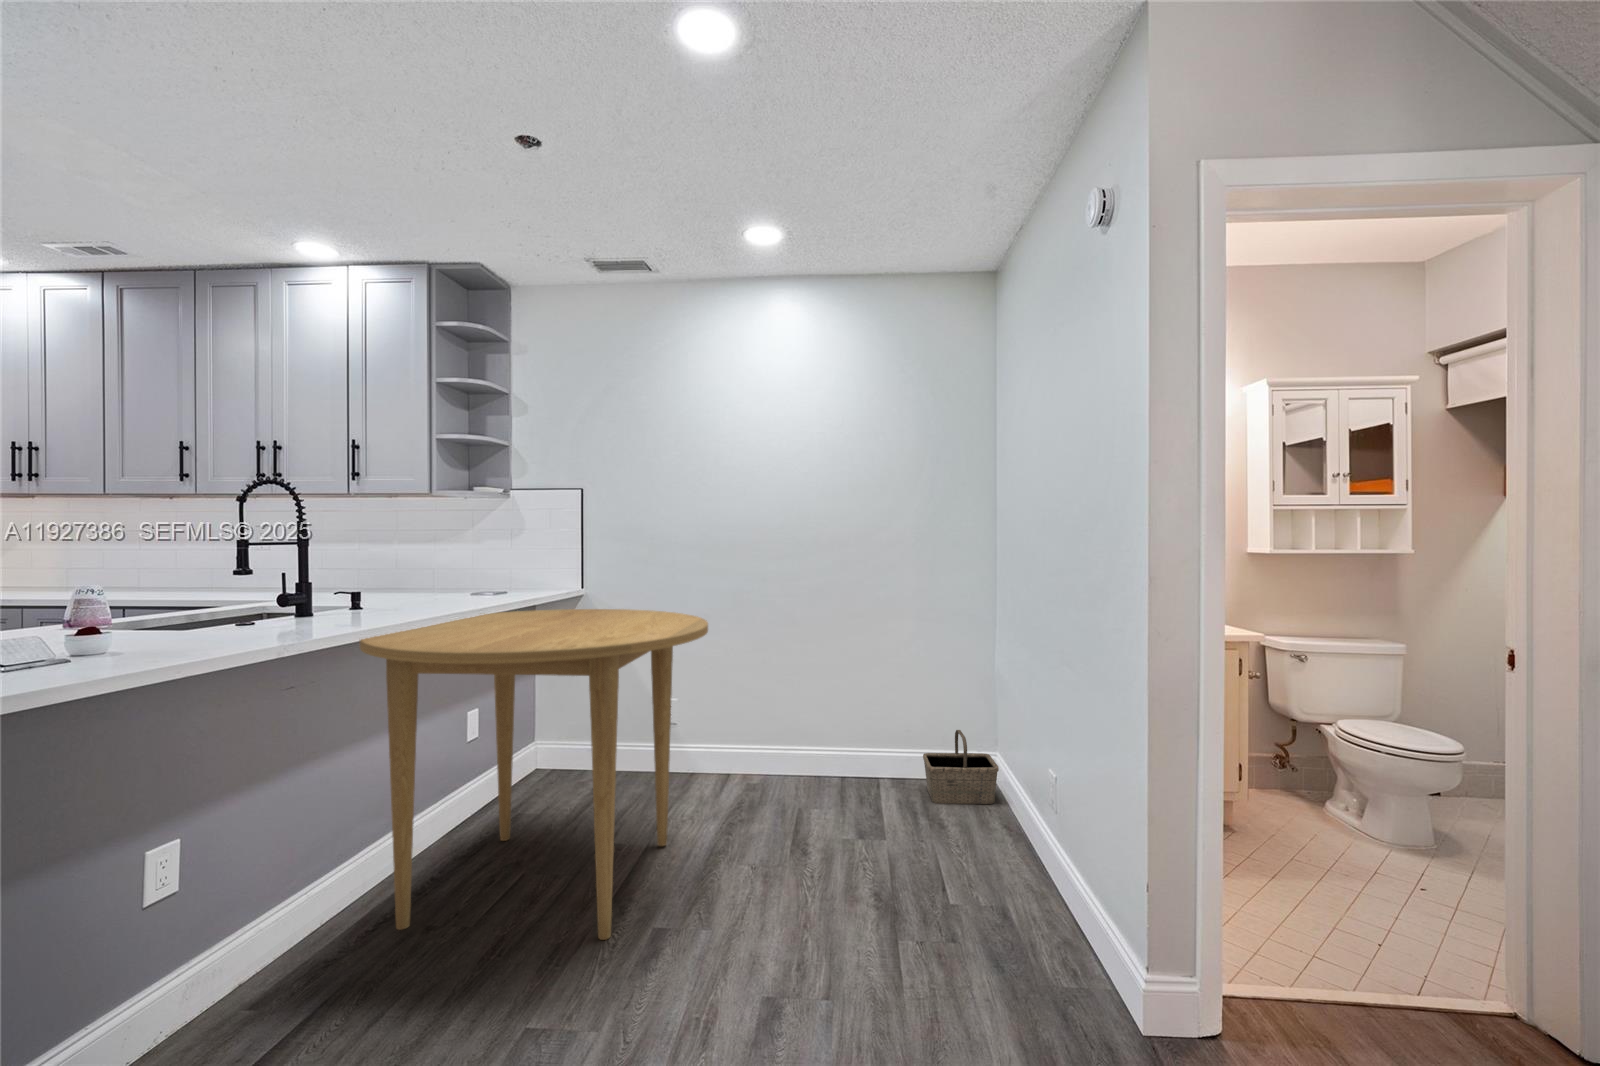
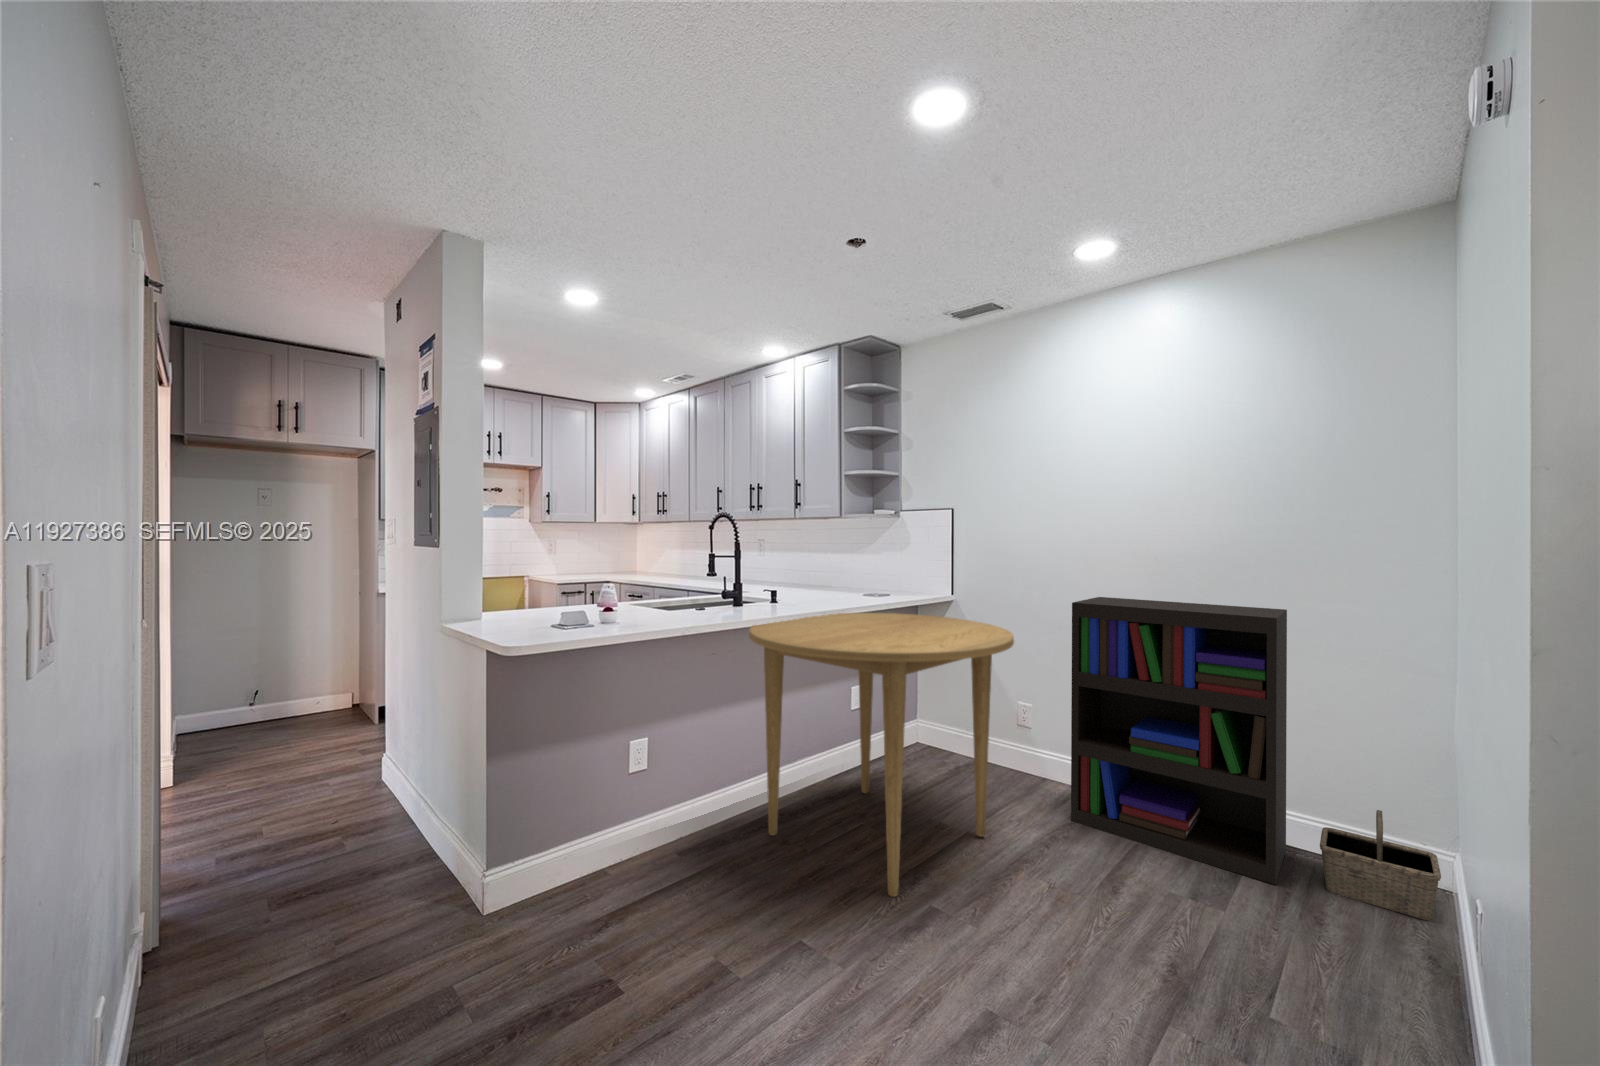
bookshelf: none [735,577,904,809] -> present [1071,597,1287,885]

